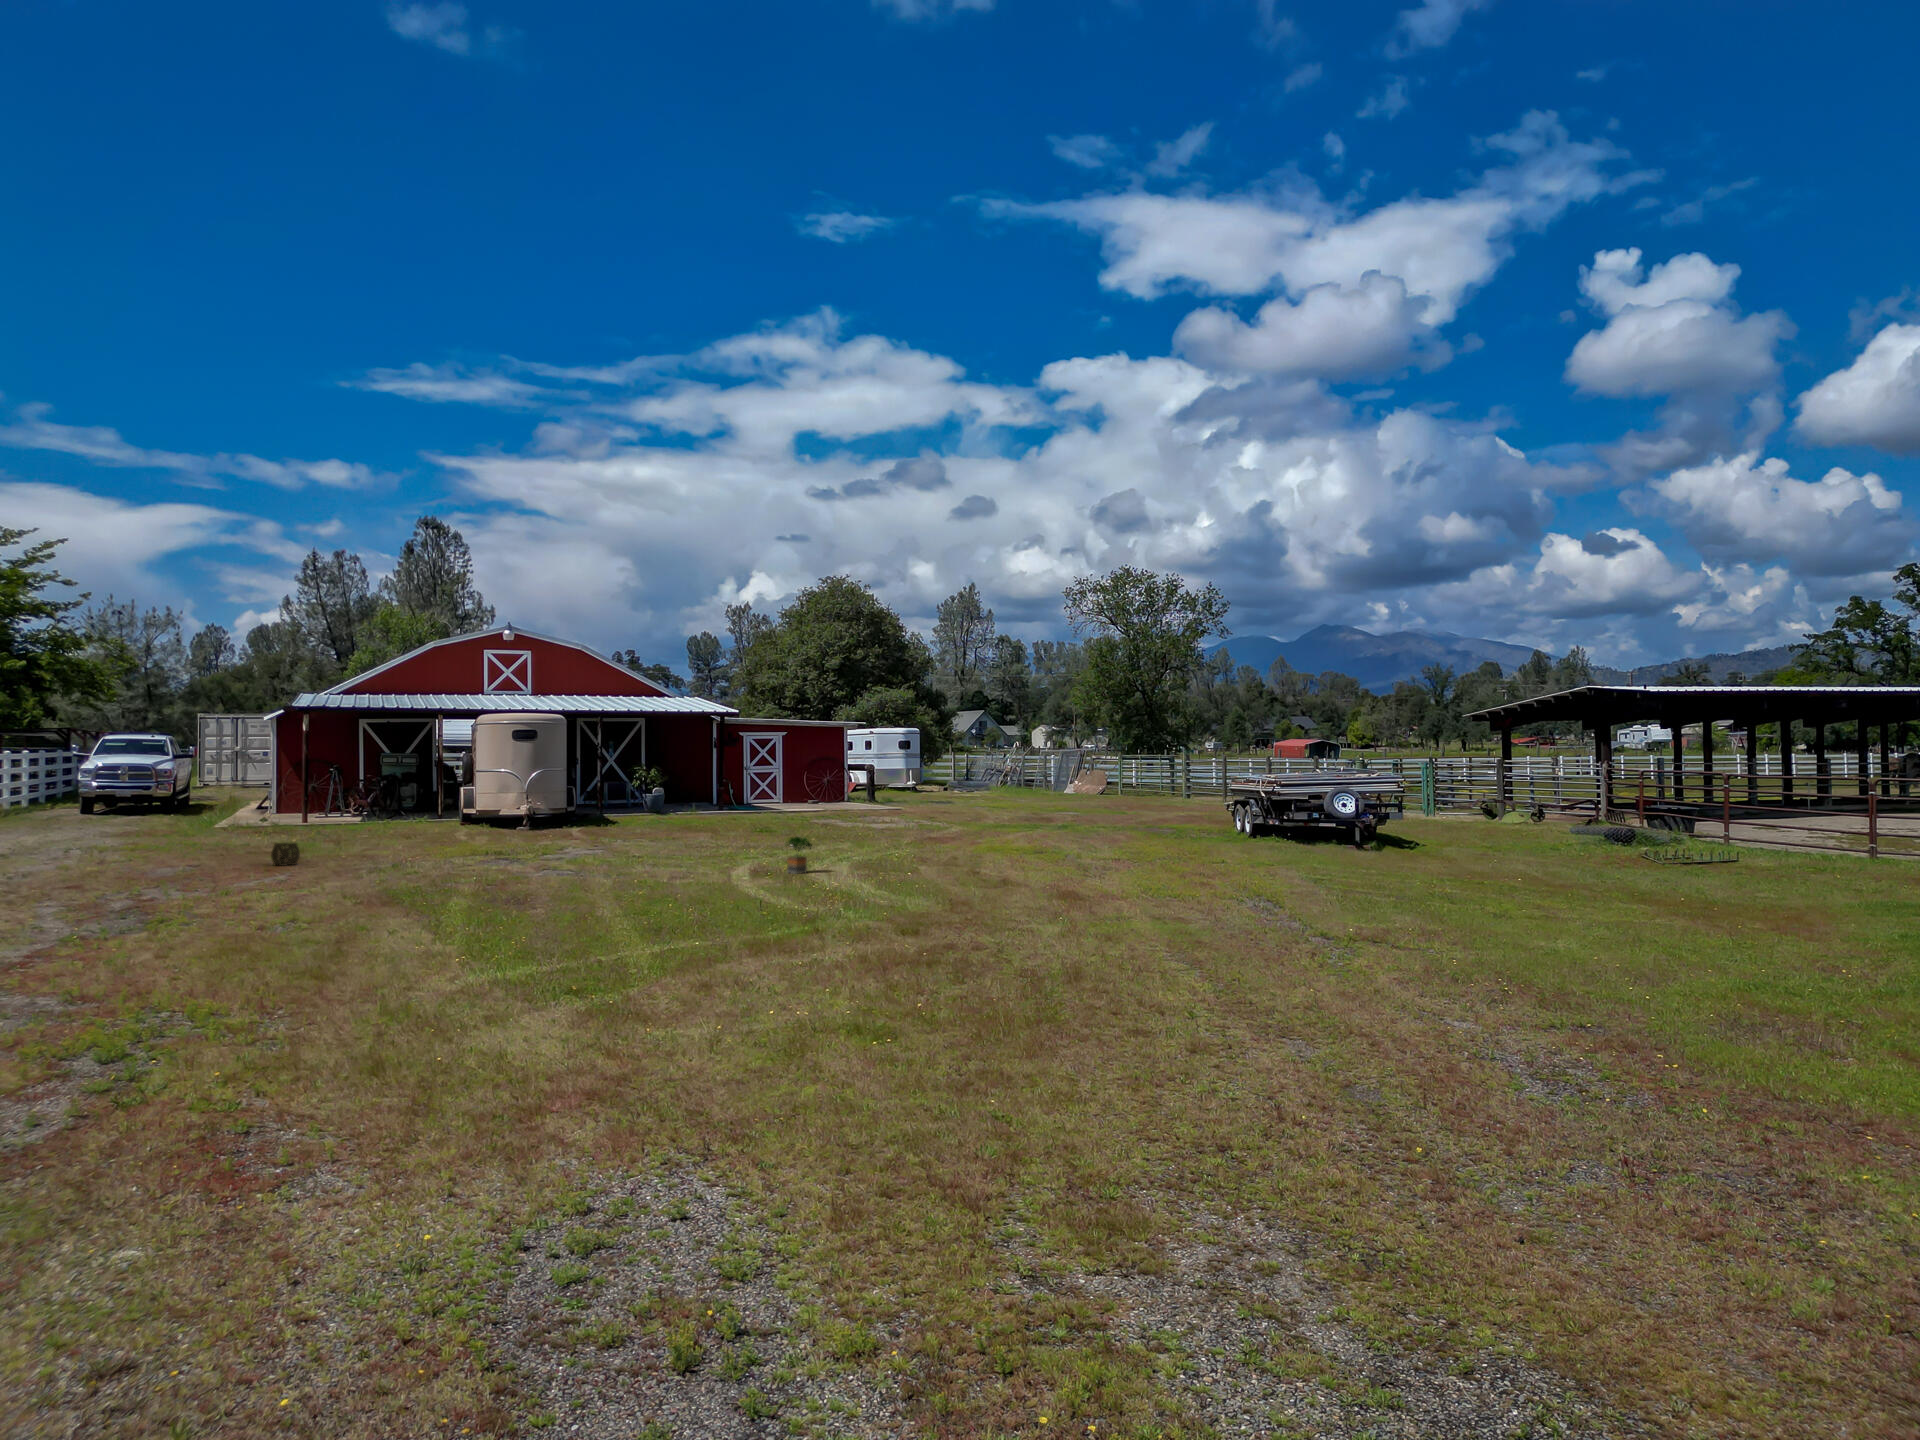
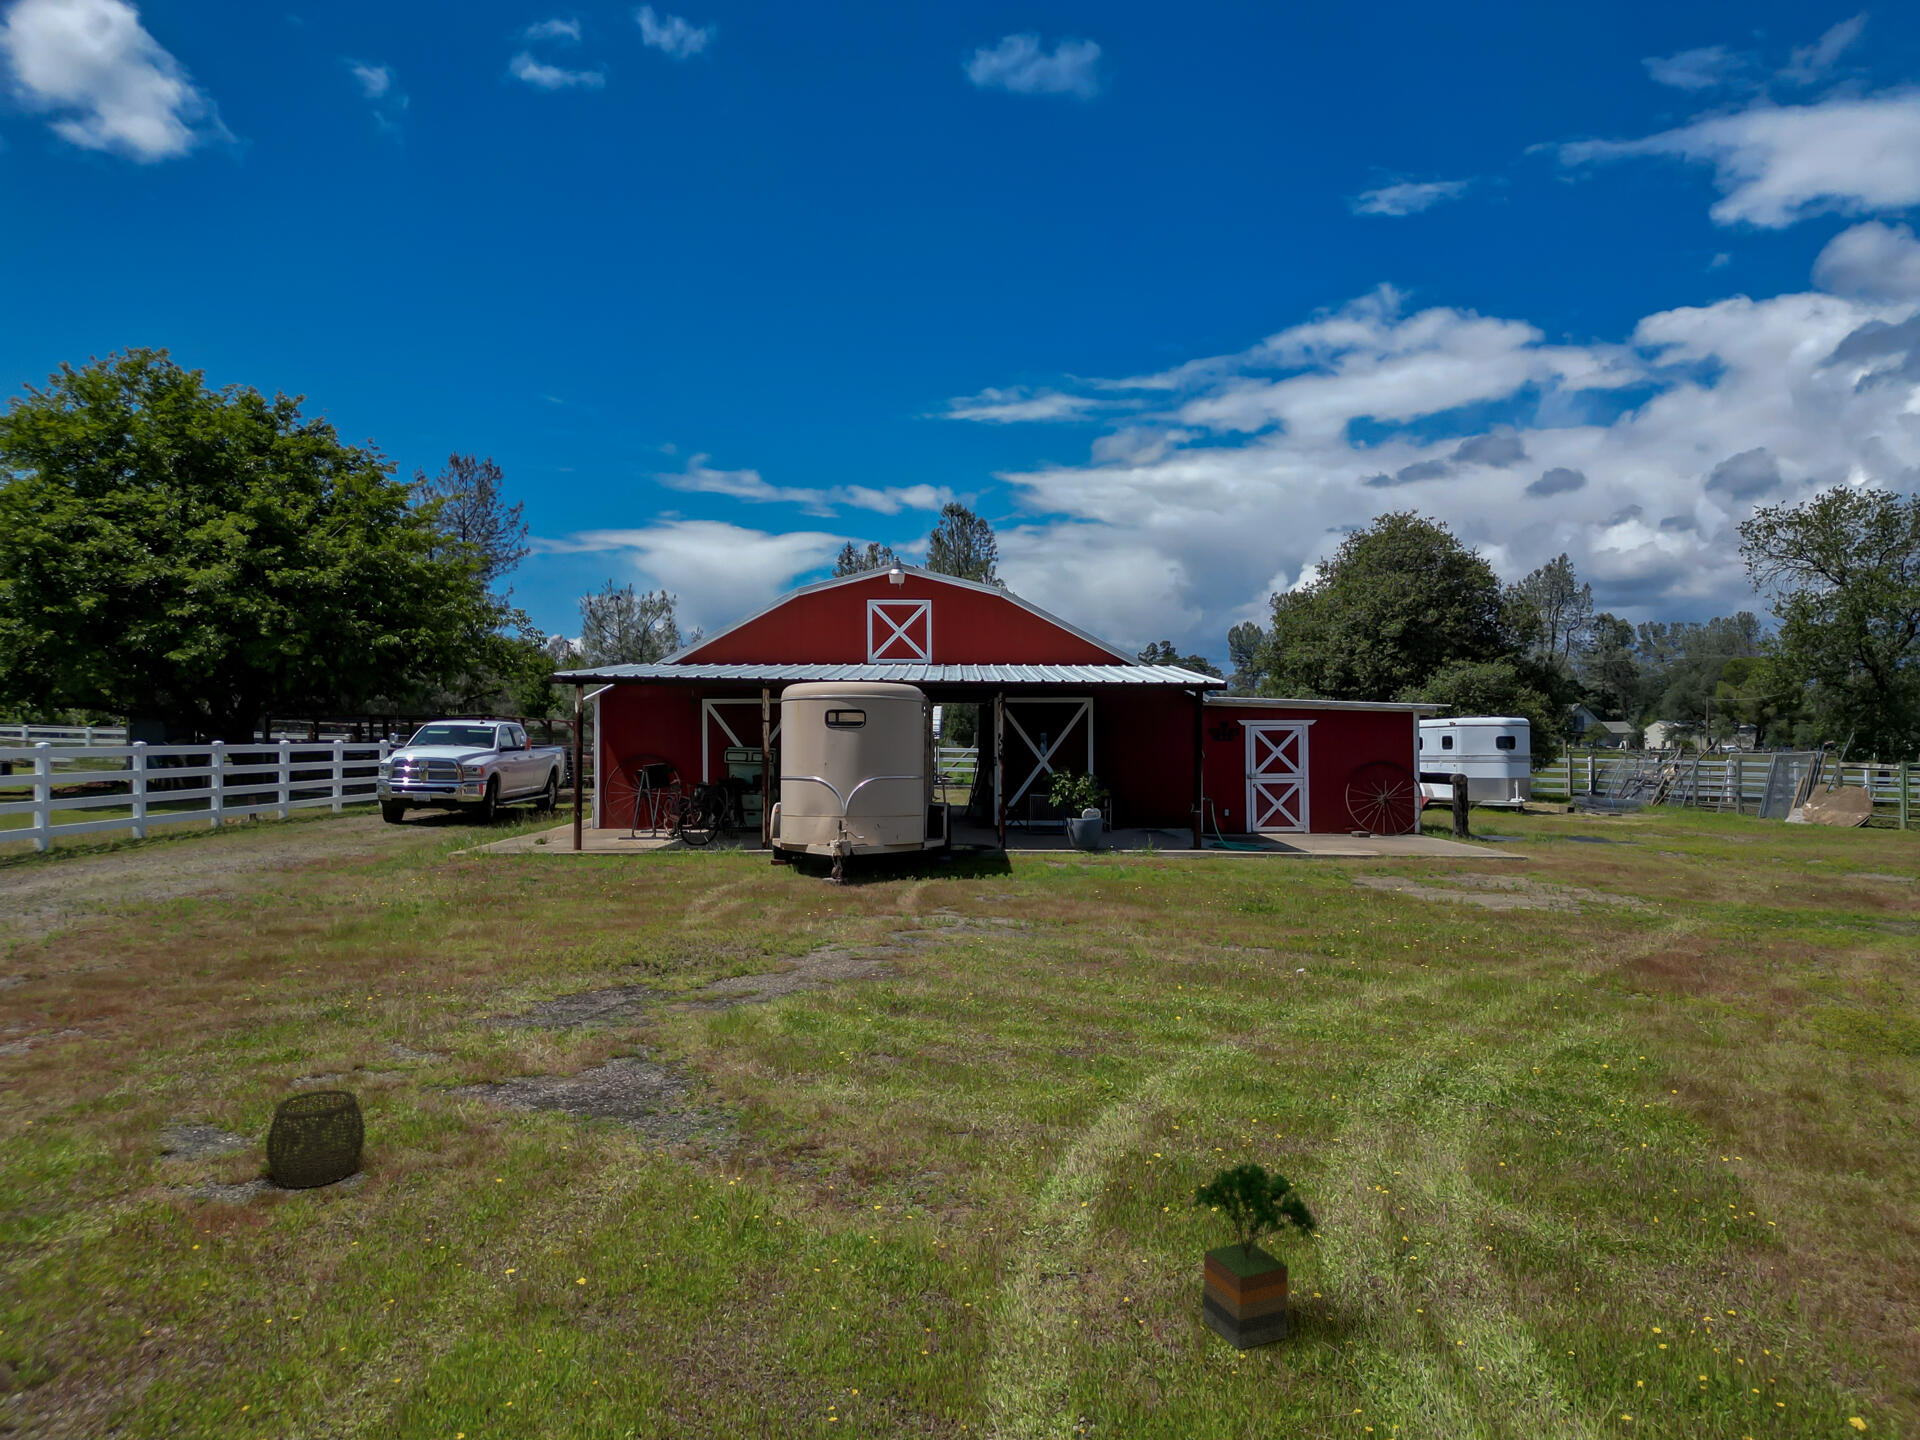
woven basket: present [271,843,300,866] -> present [266,1090,365,1188]

